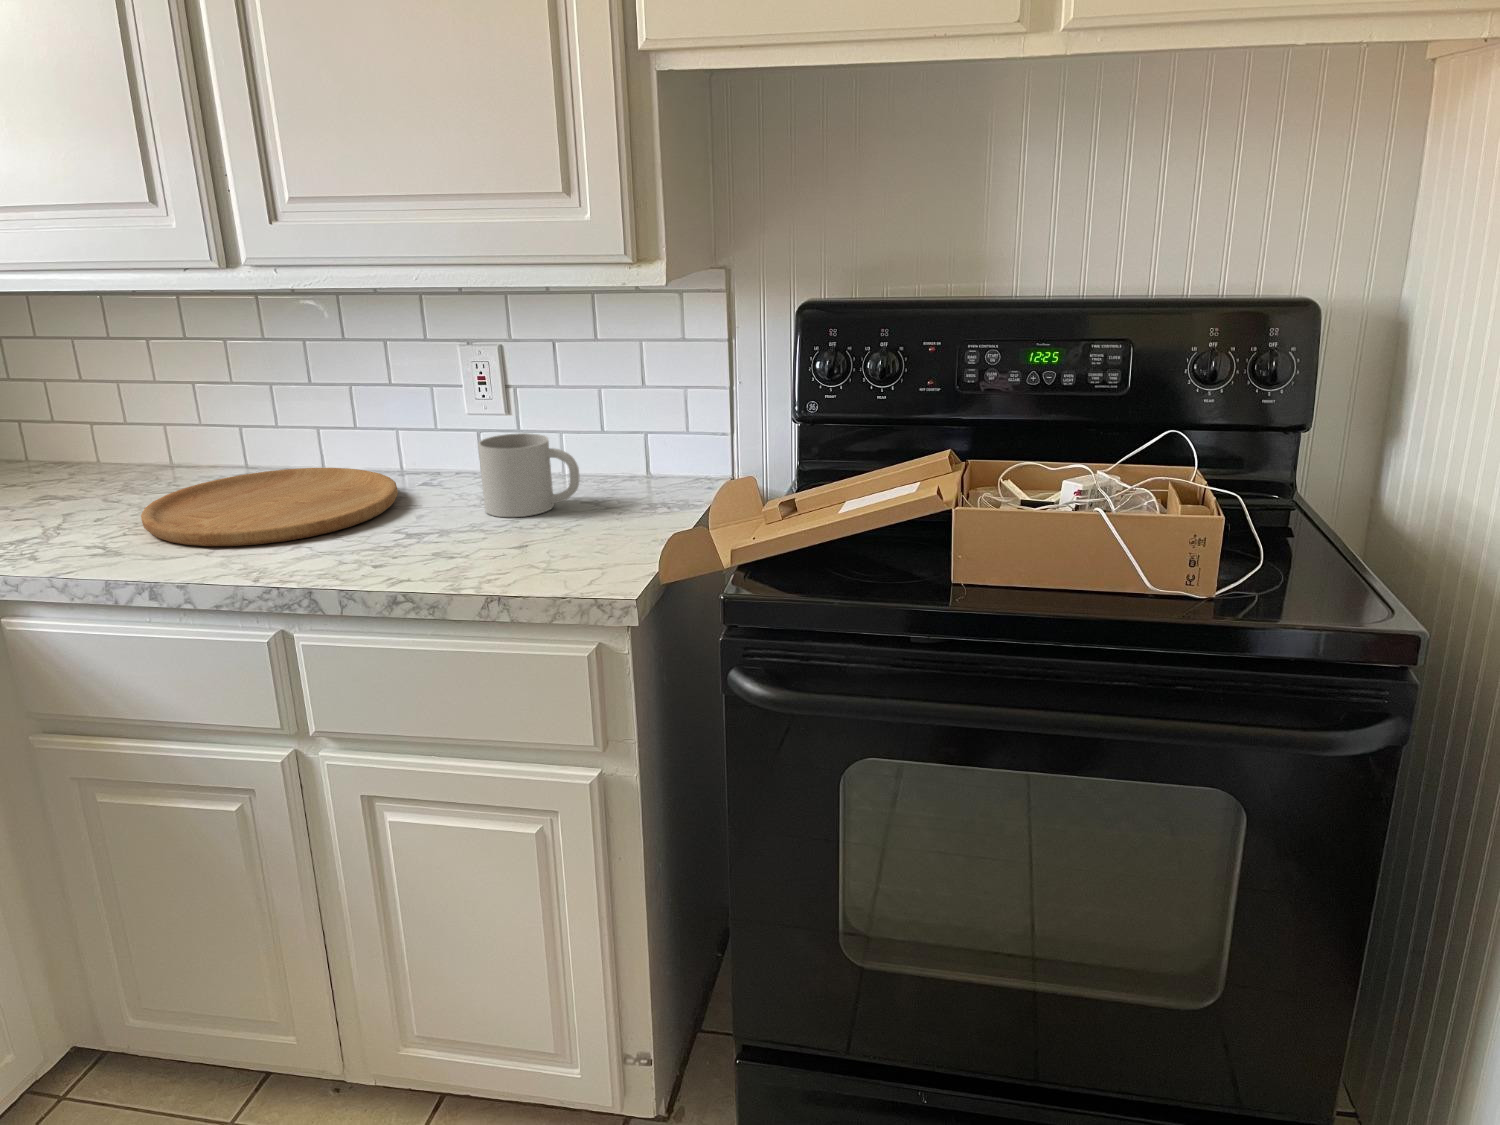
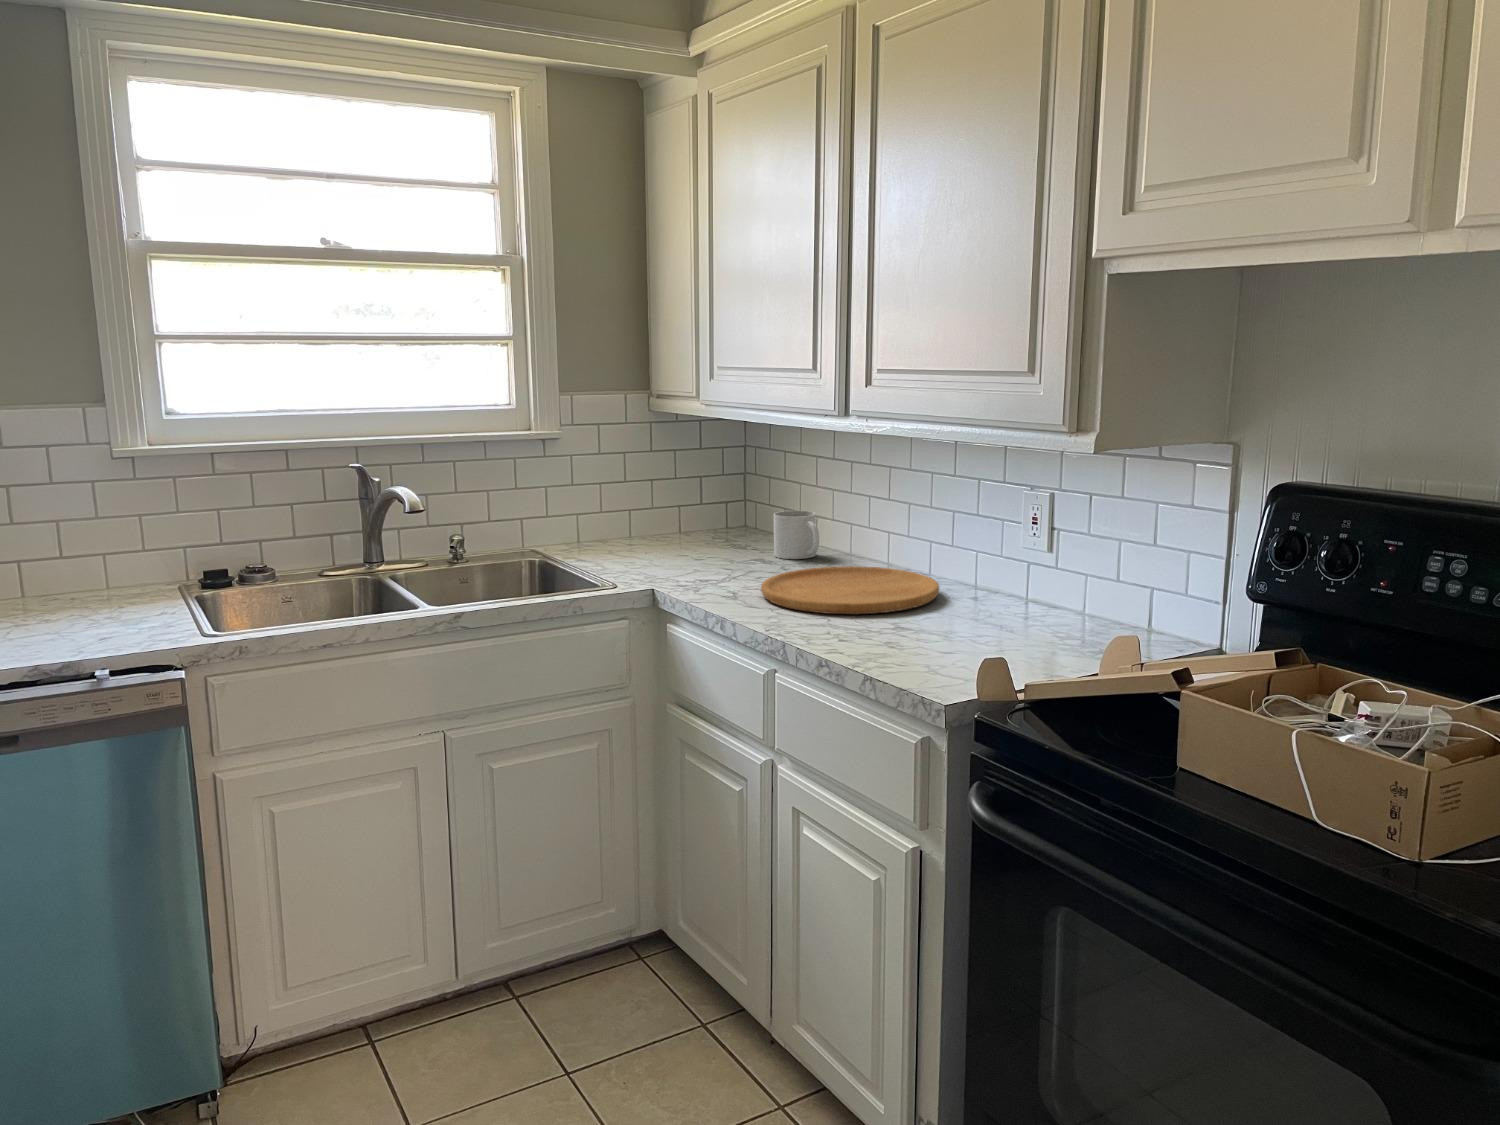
mug: present [478,433,579,517] -> present [773,511,819,559]

